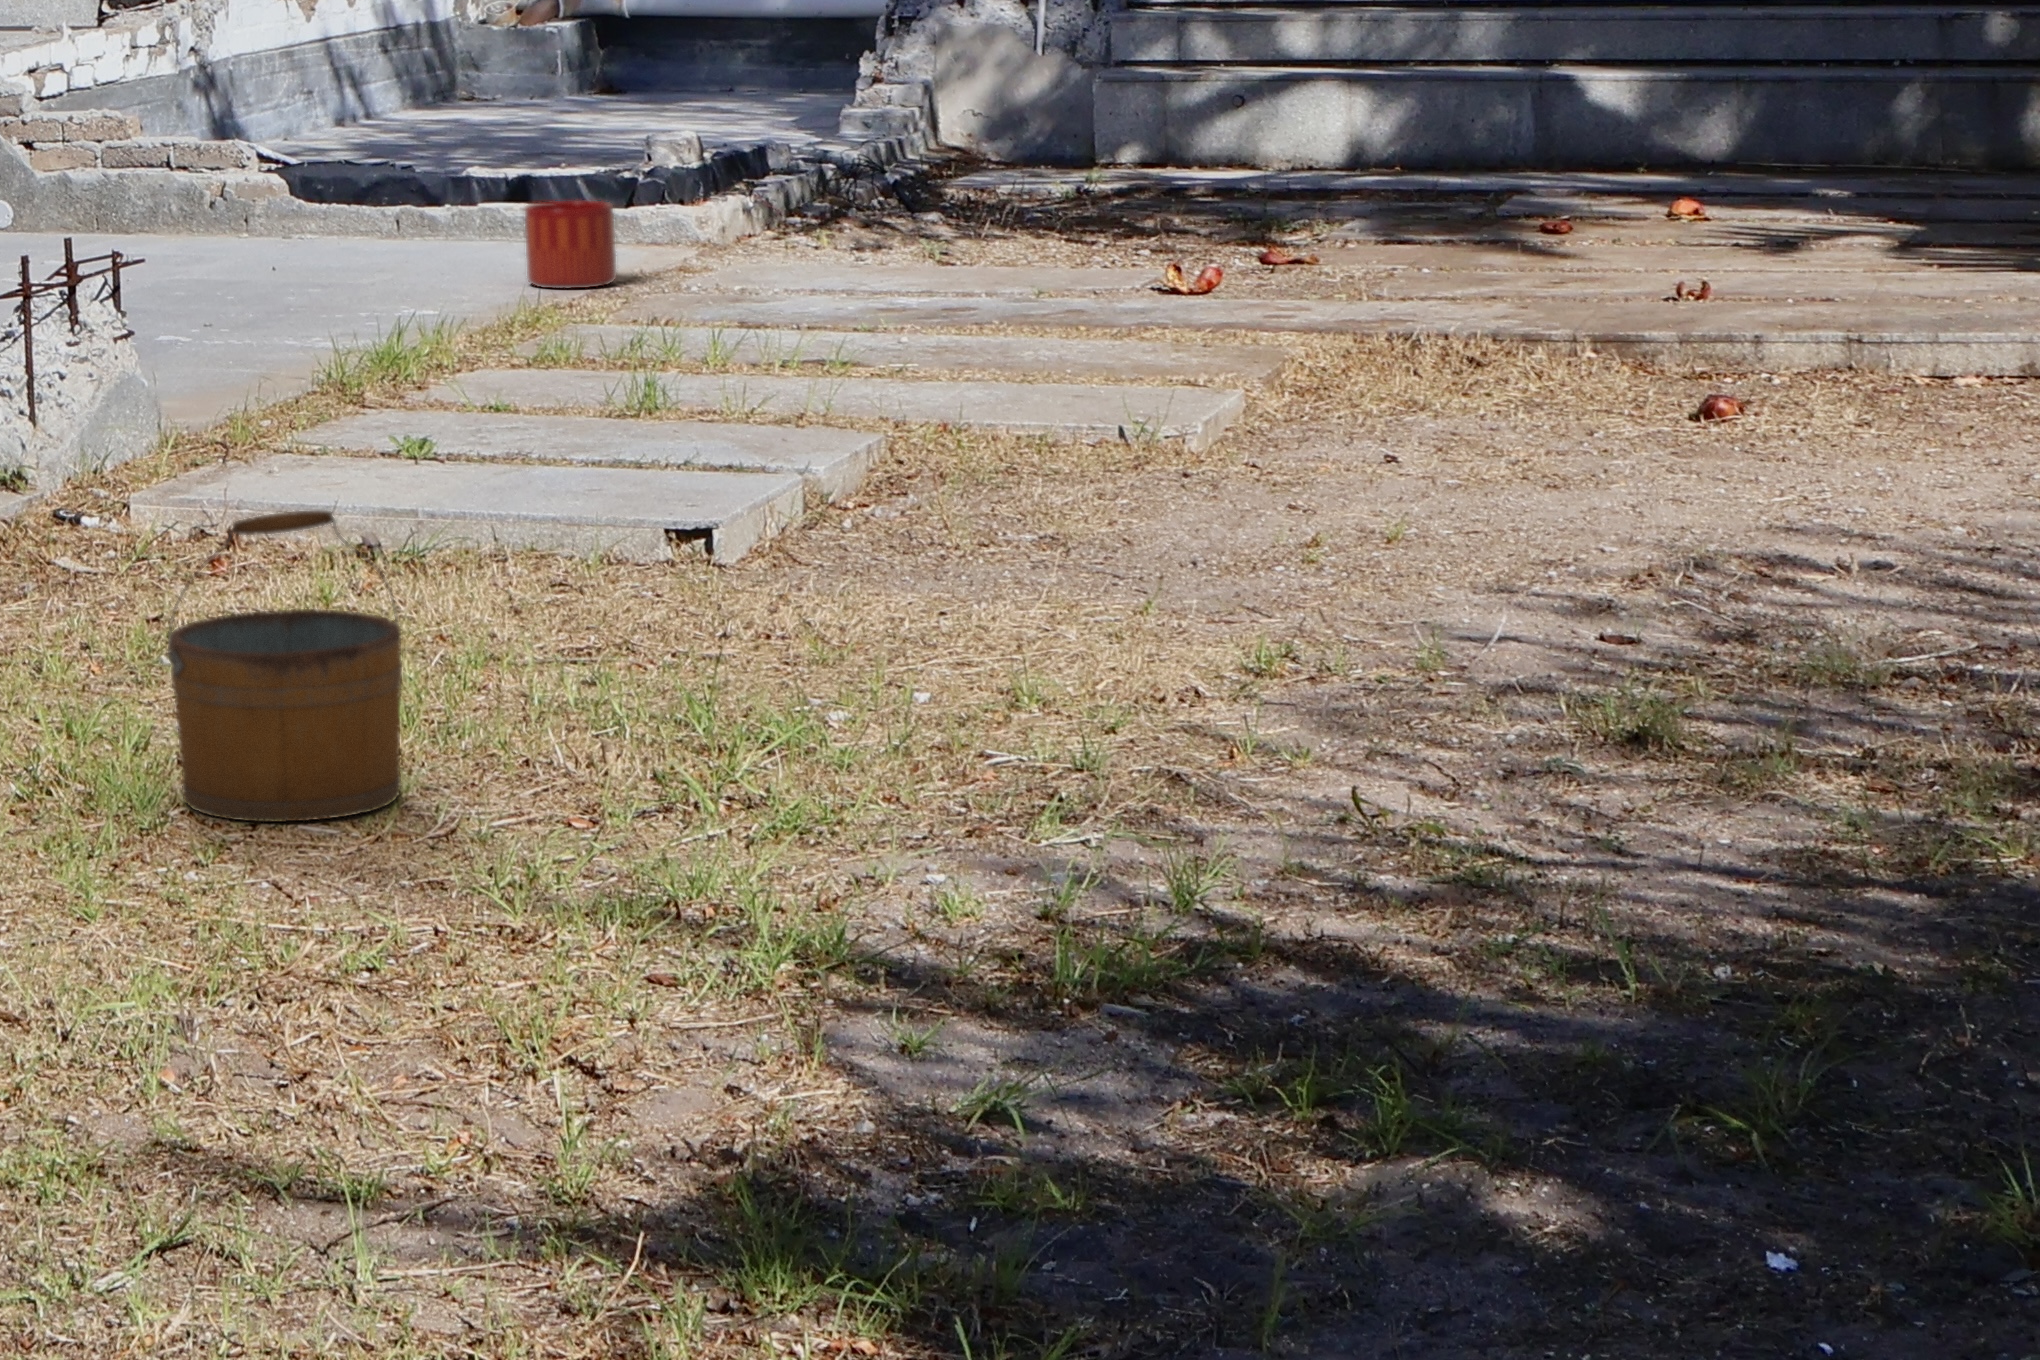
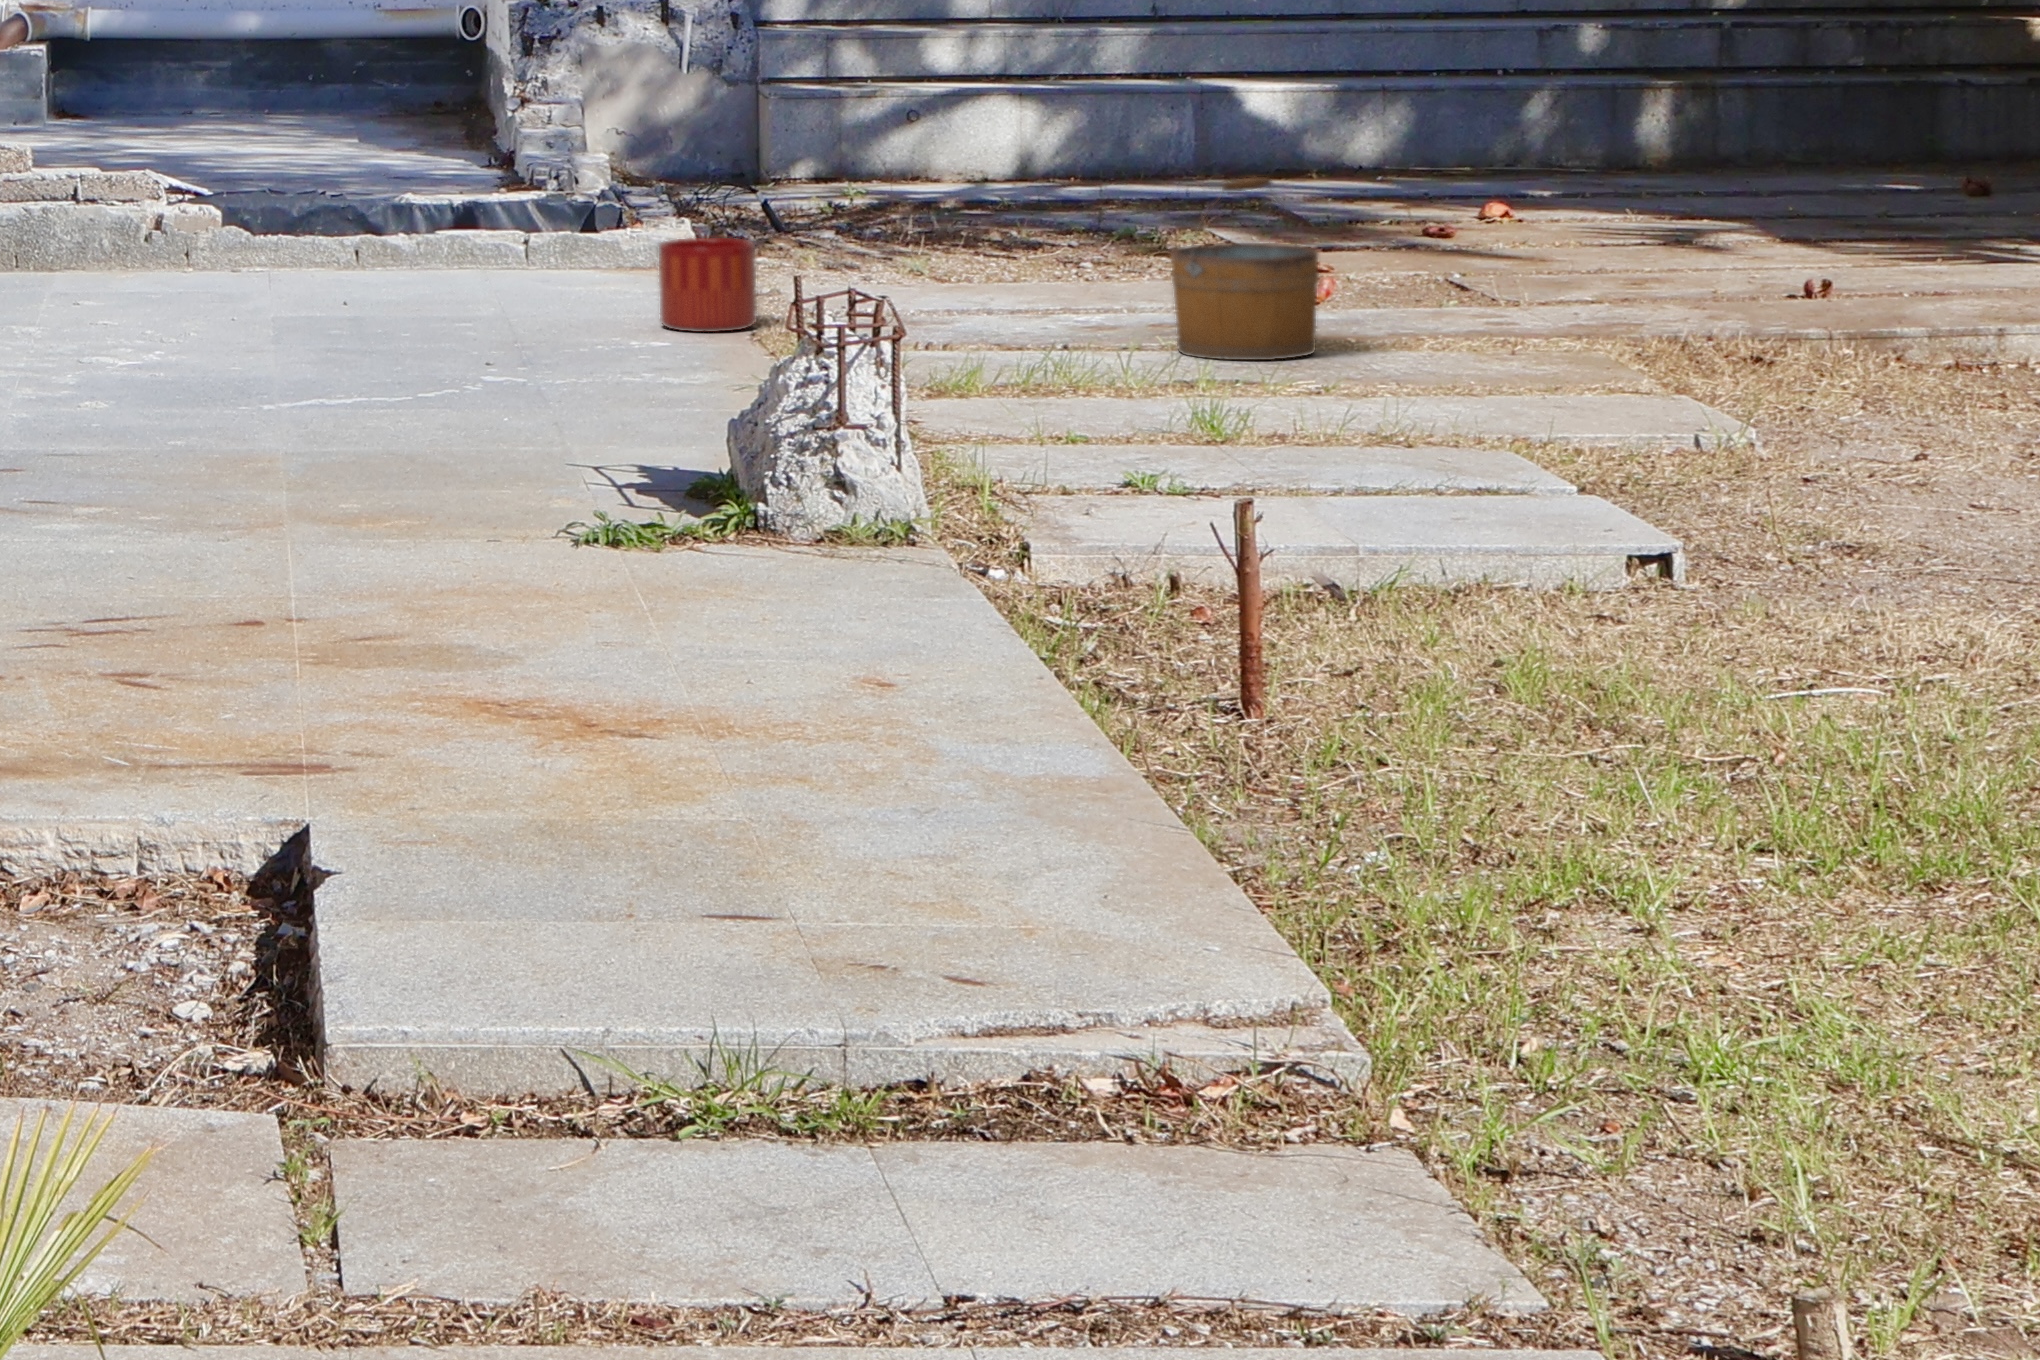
bucket: present [168,511,402,822] -> present [1171,177,1319,360]

